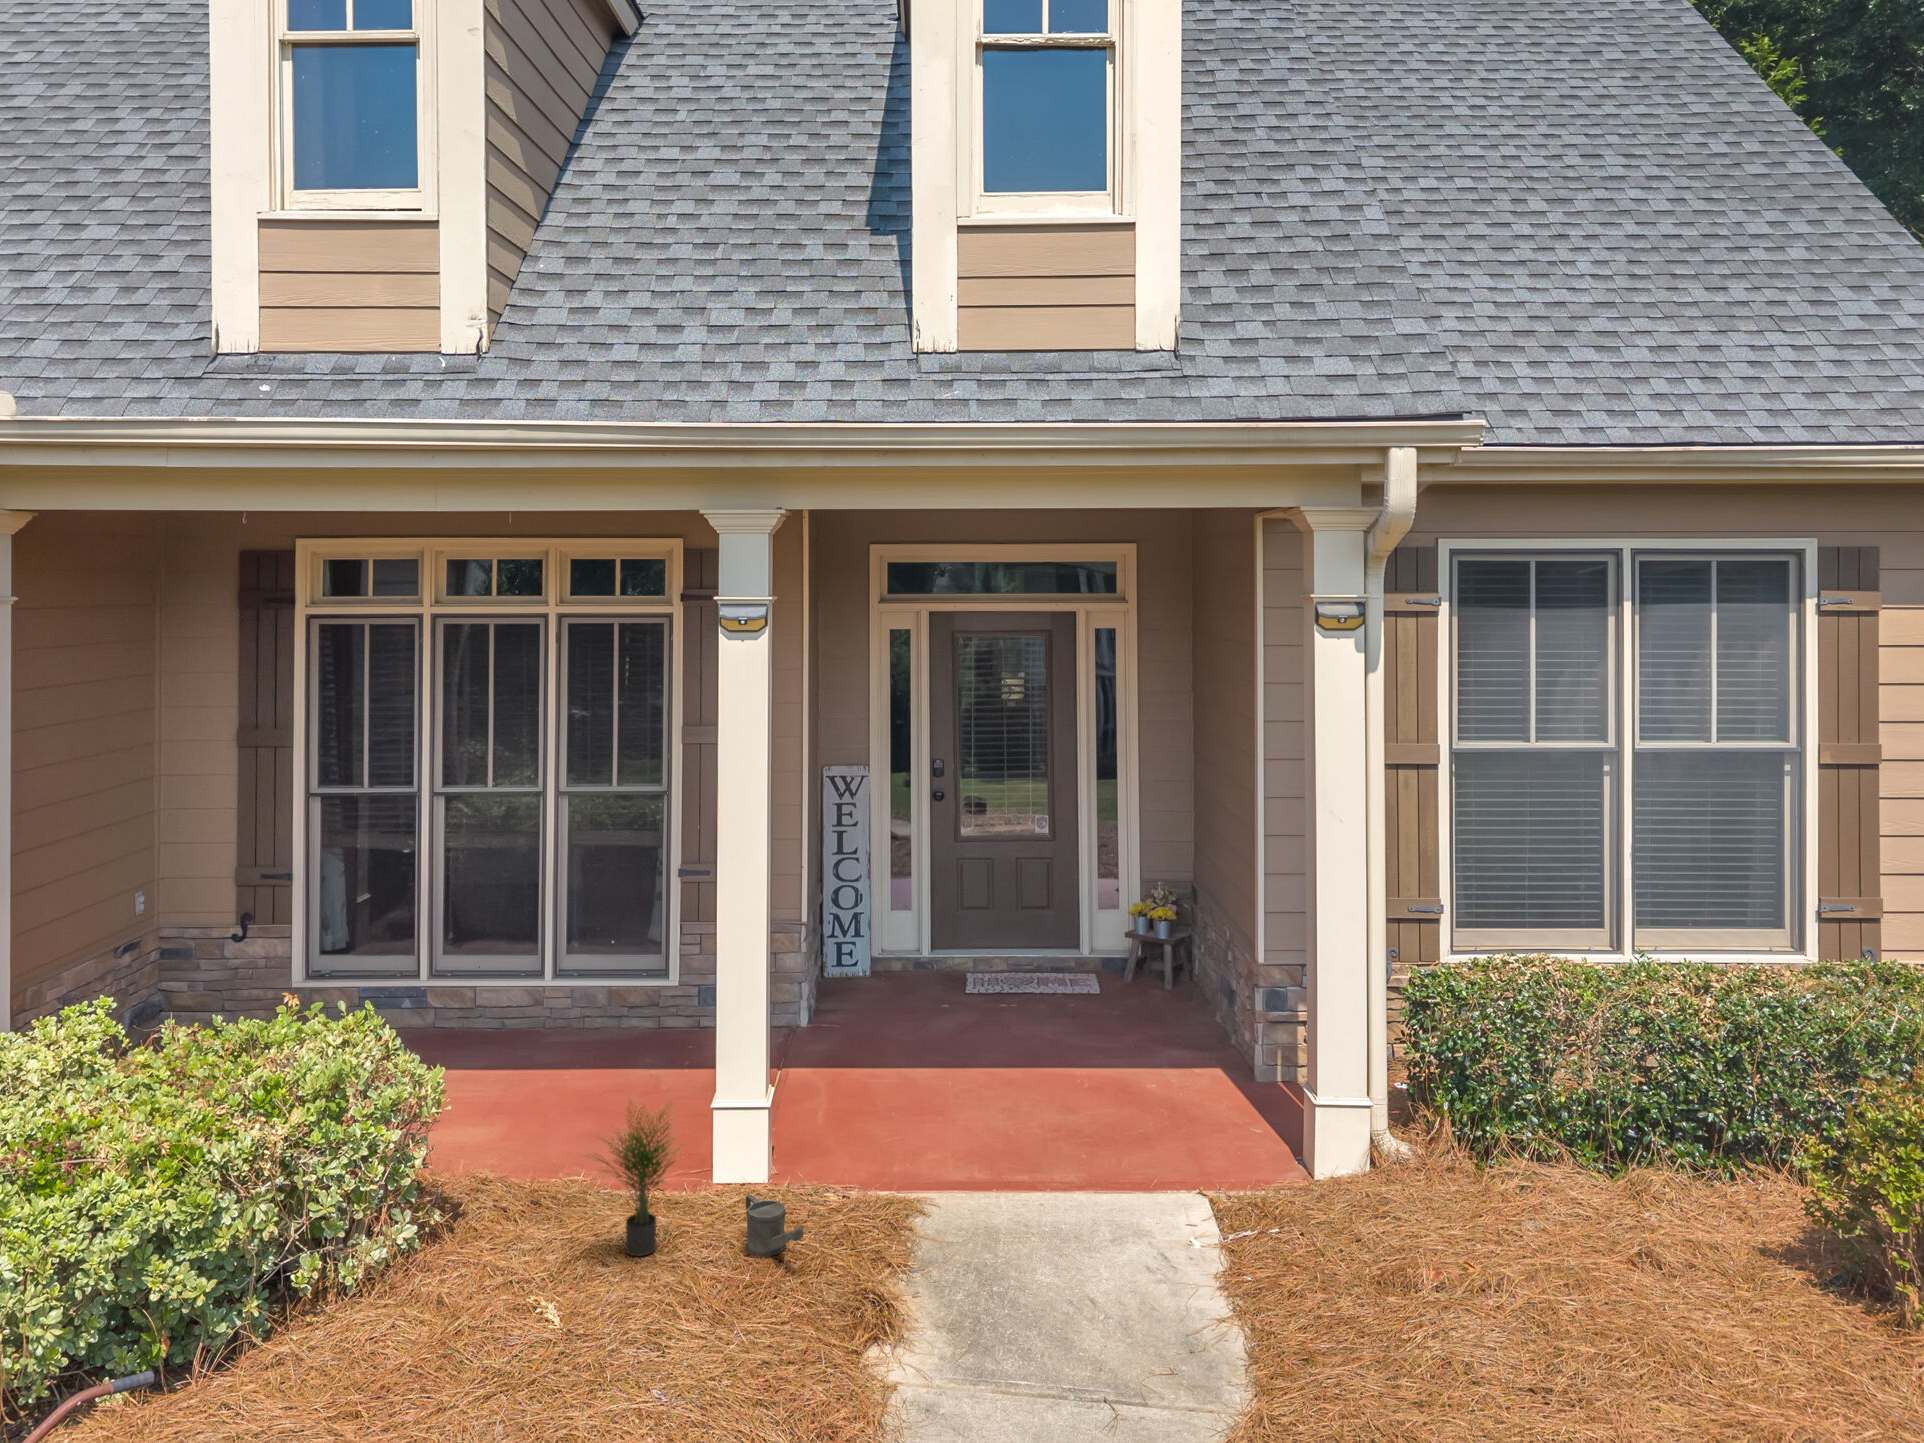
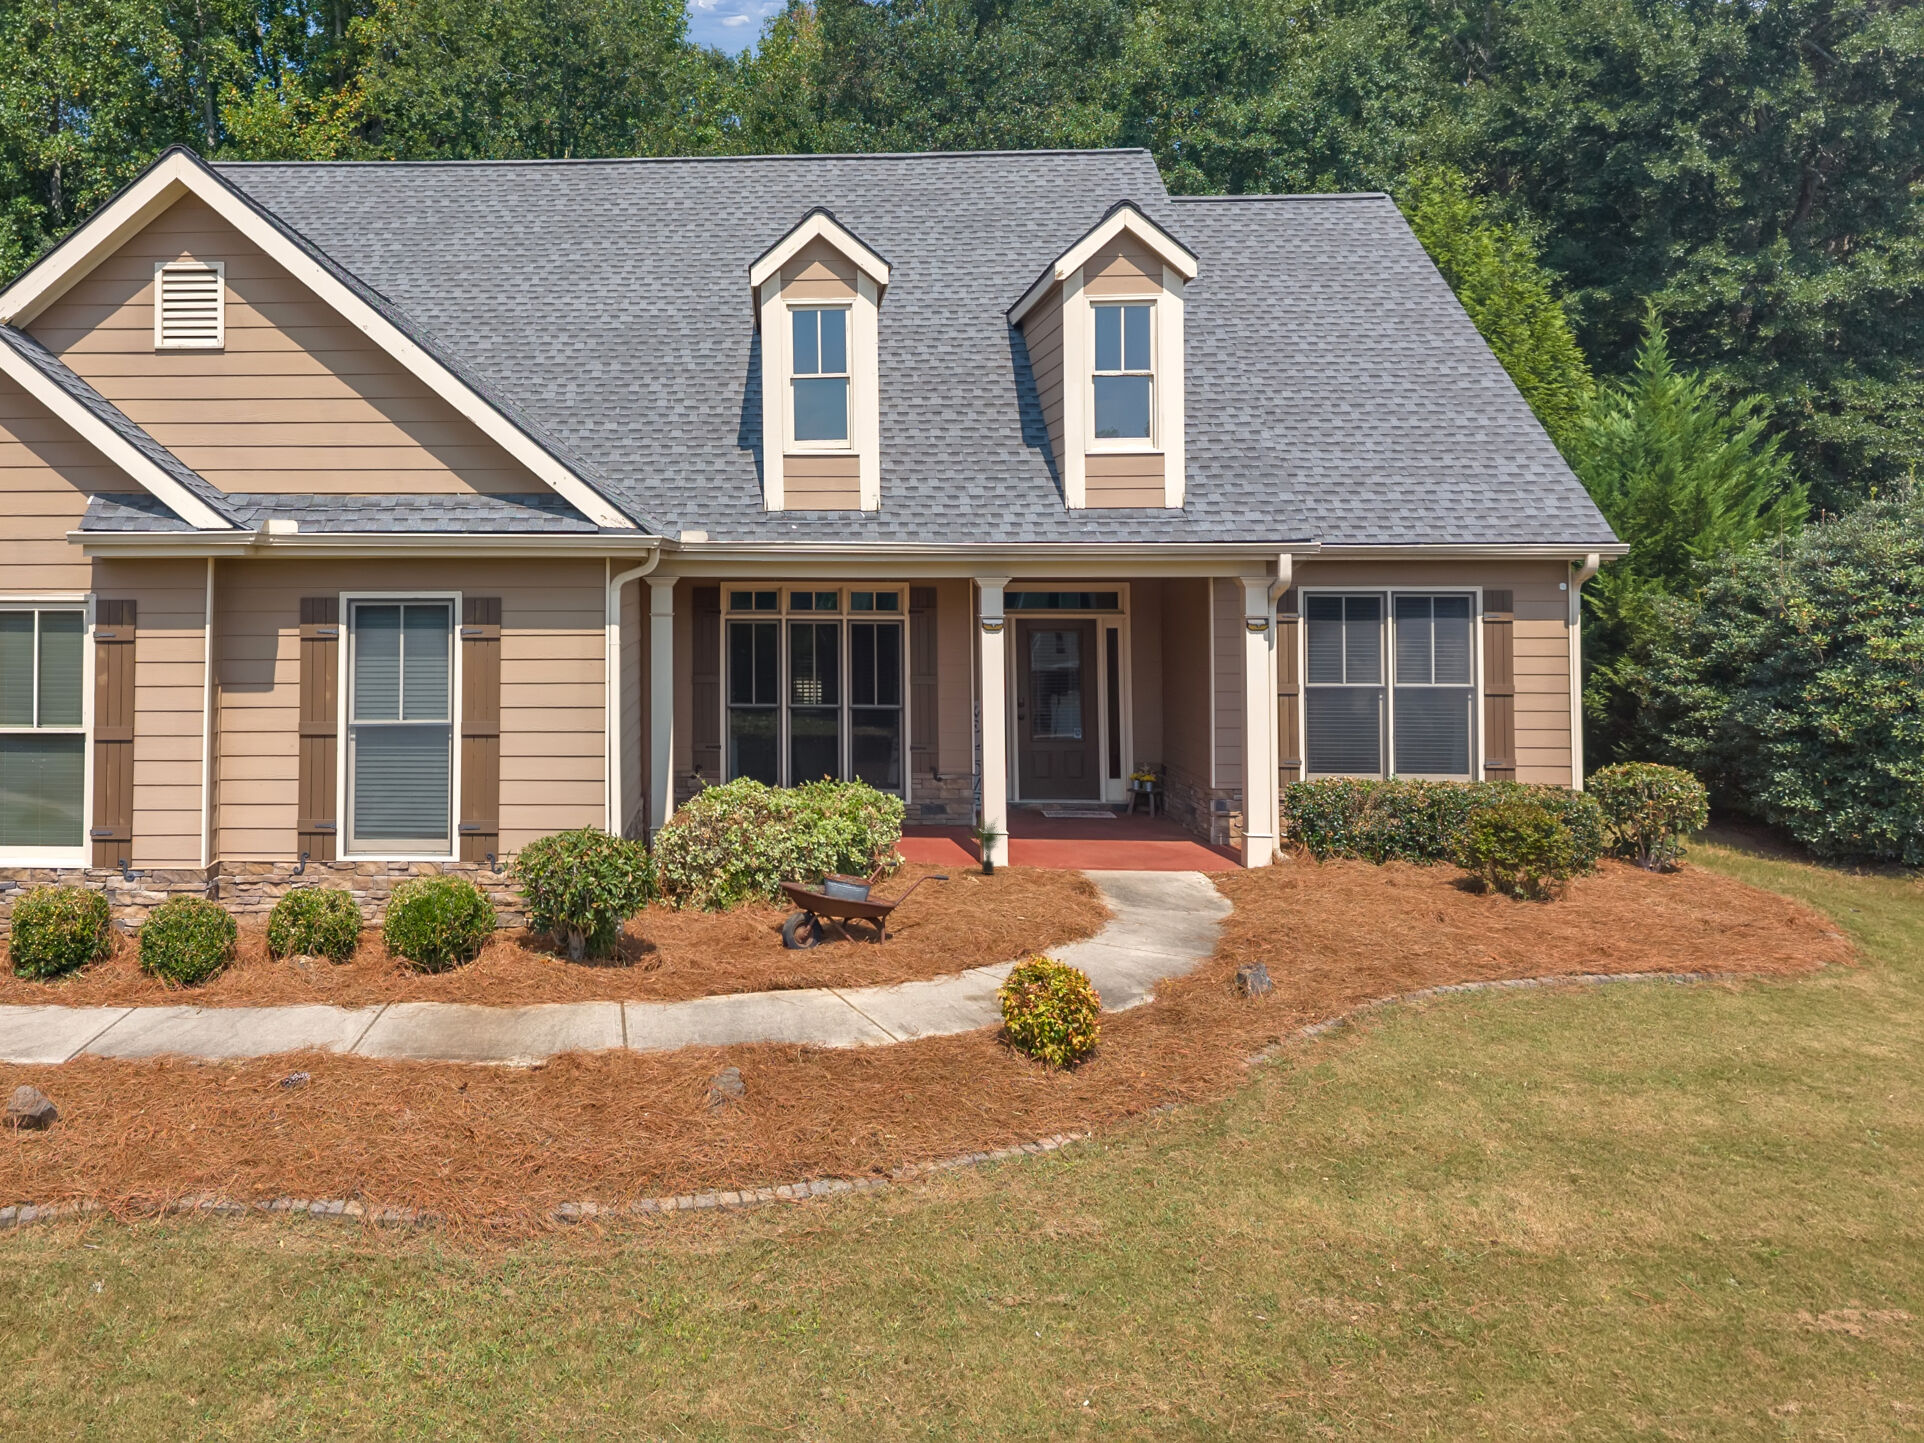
watering can: present [746,1195,803,1257] -> none [1022,857,1055,876]

